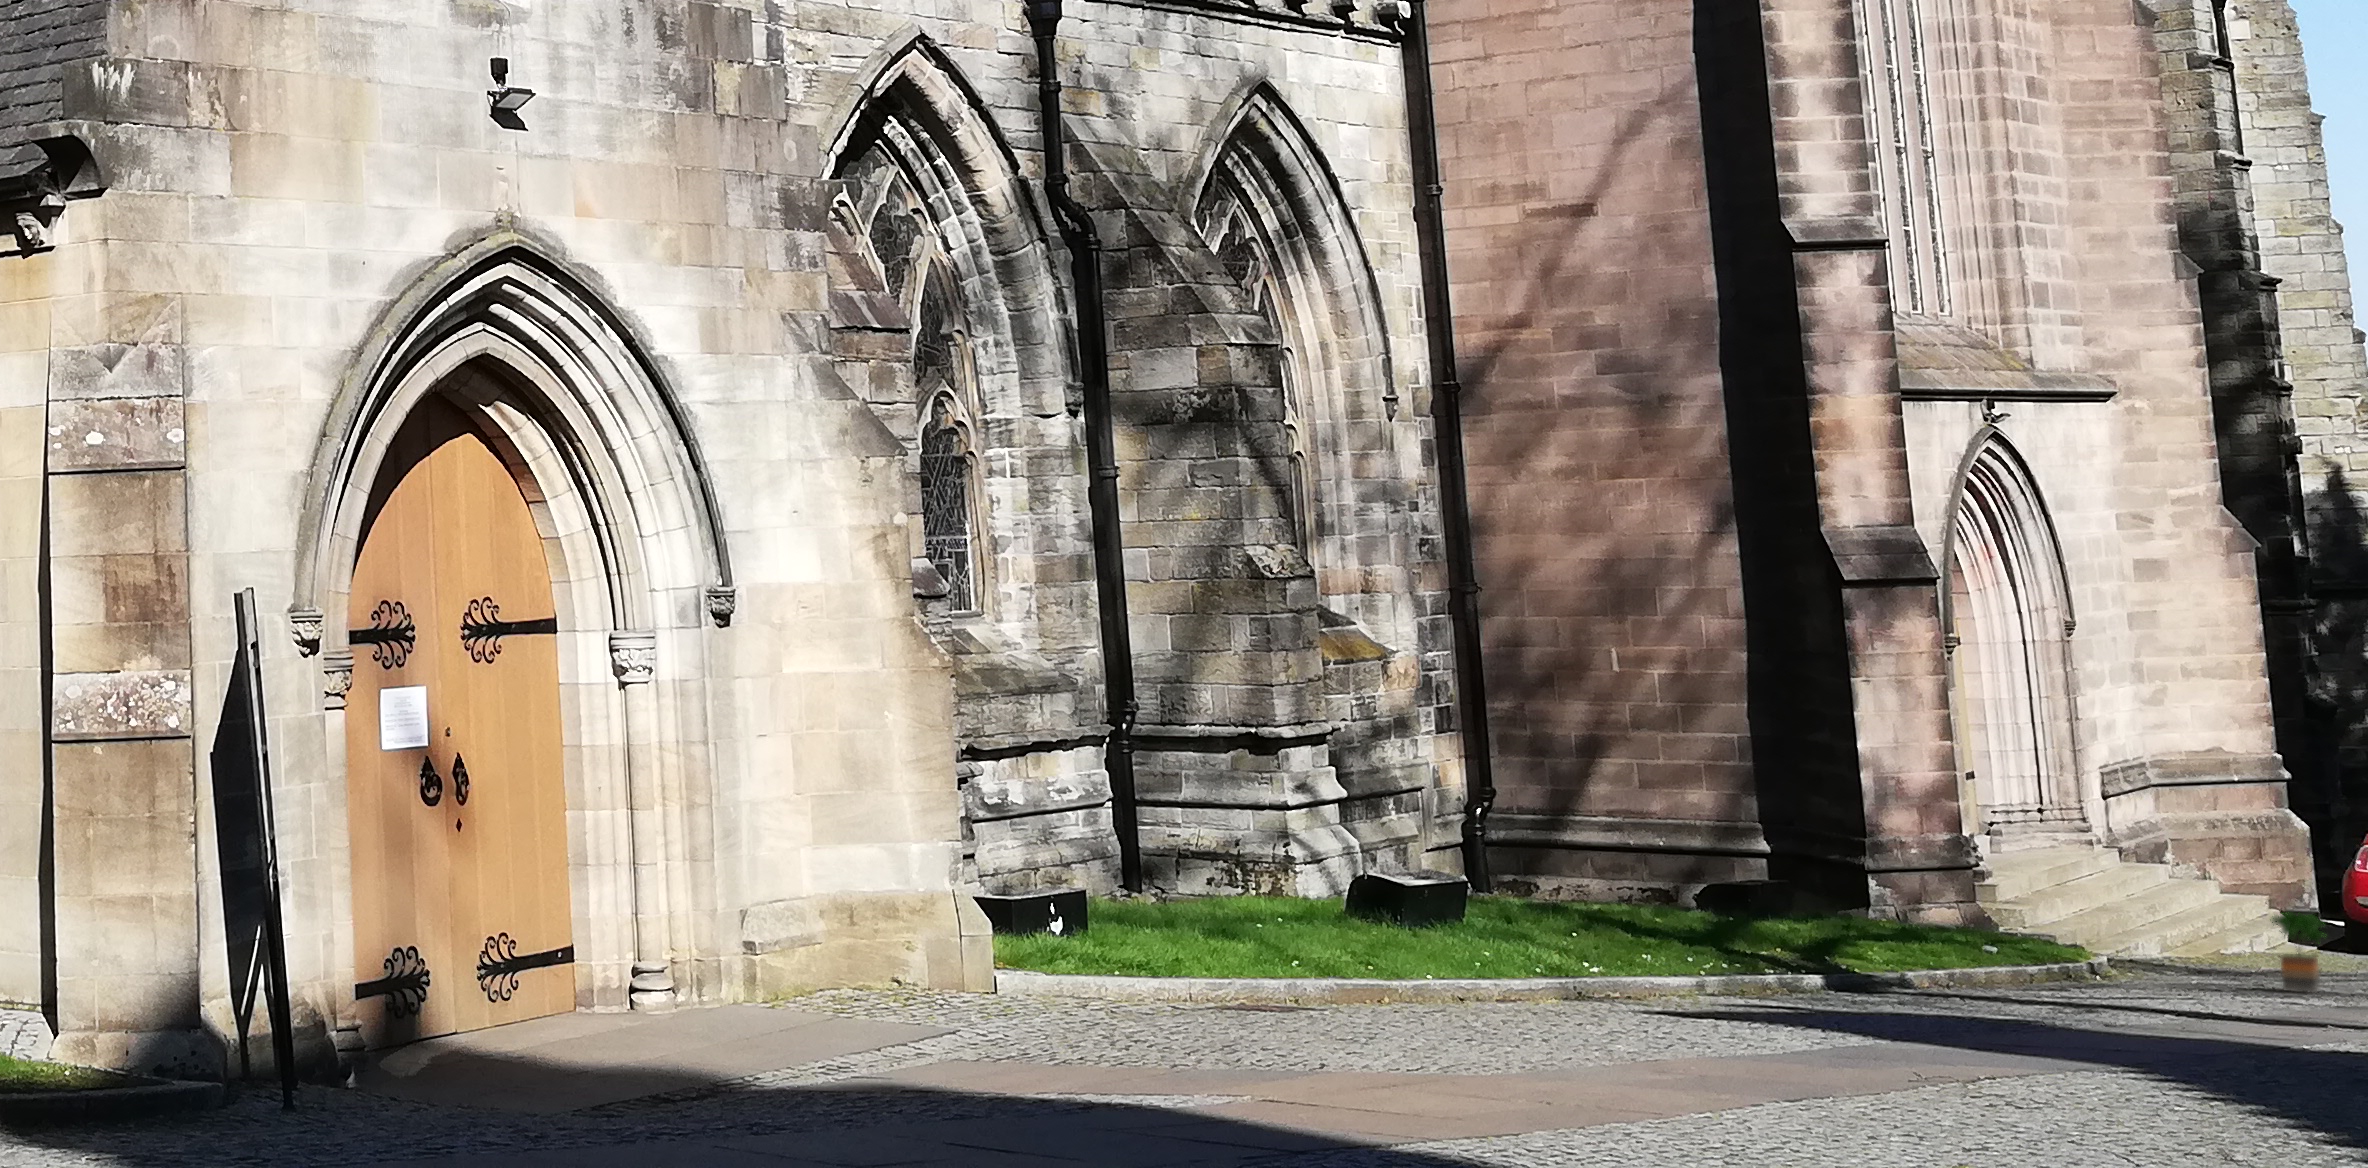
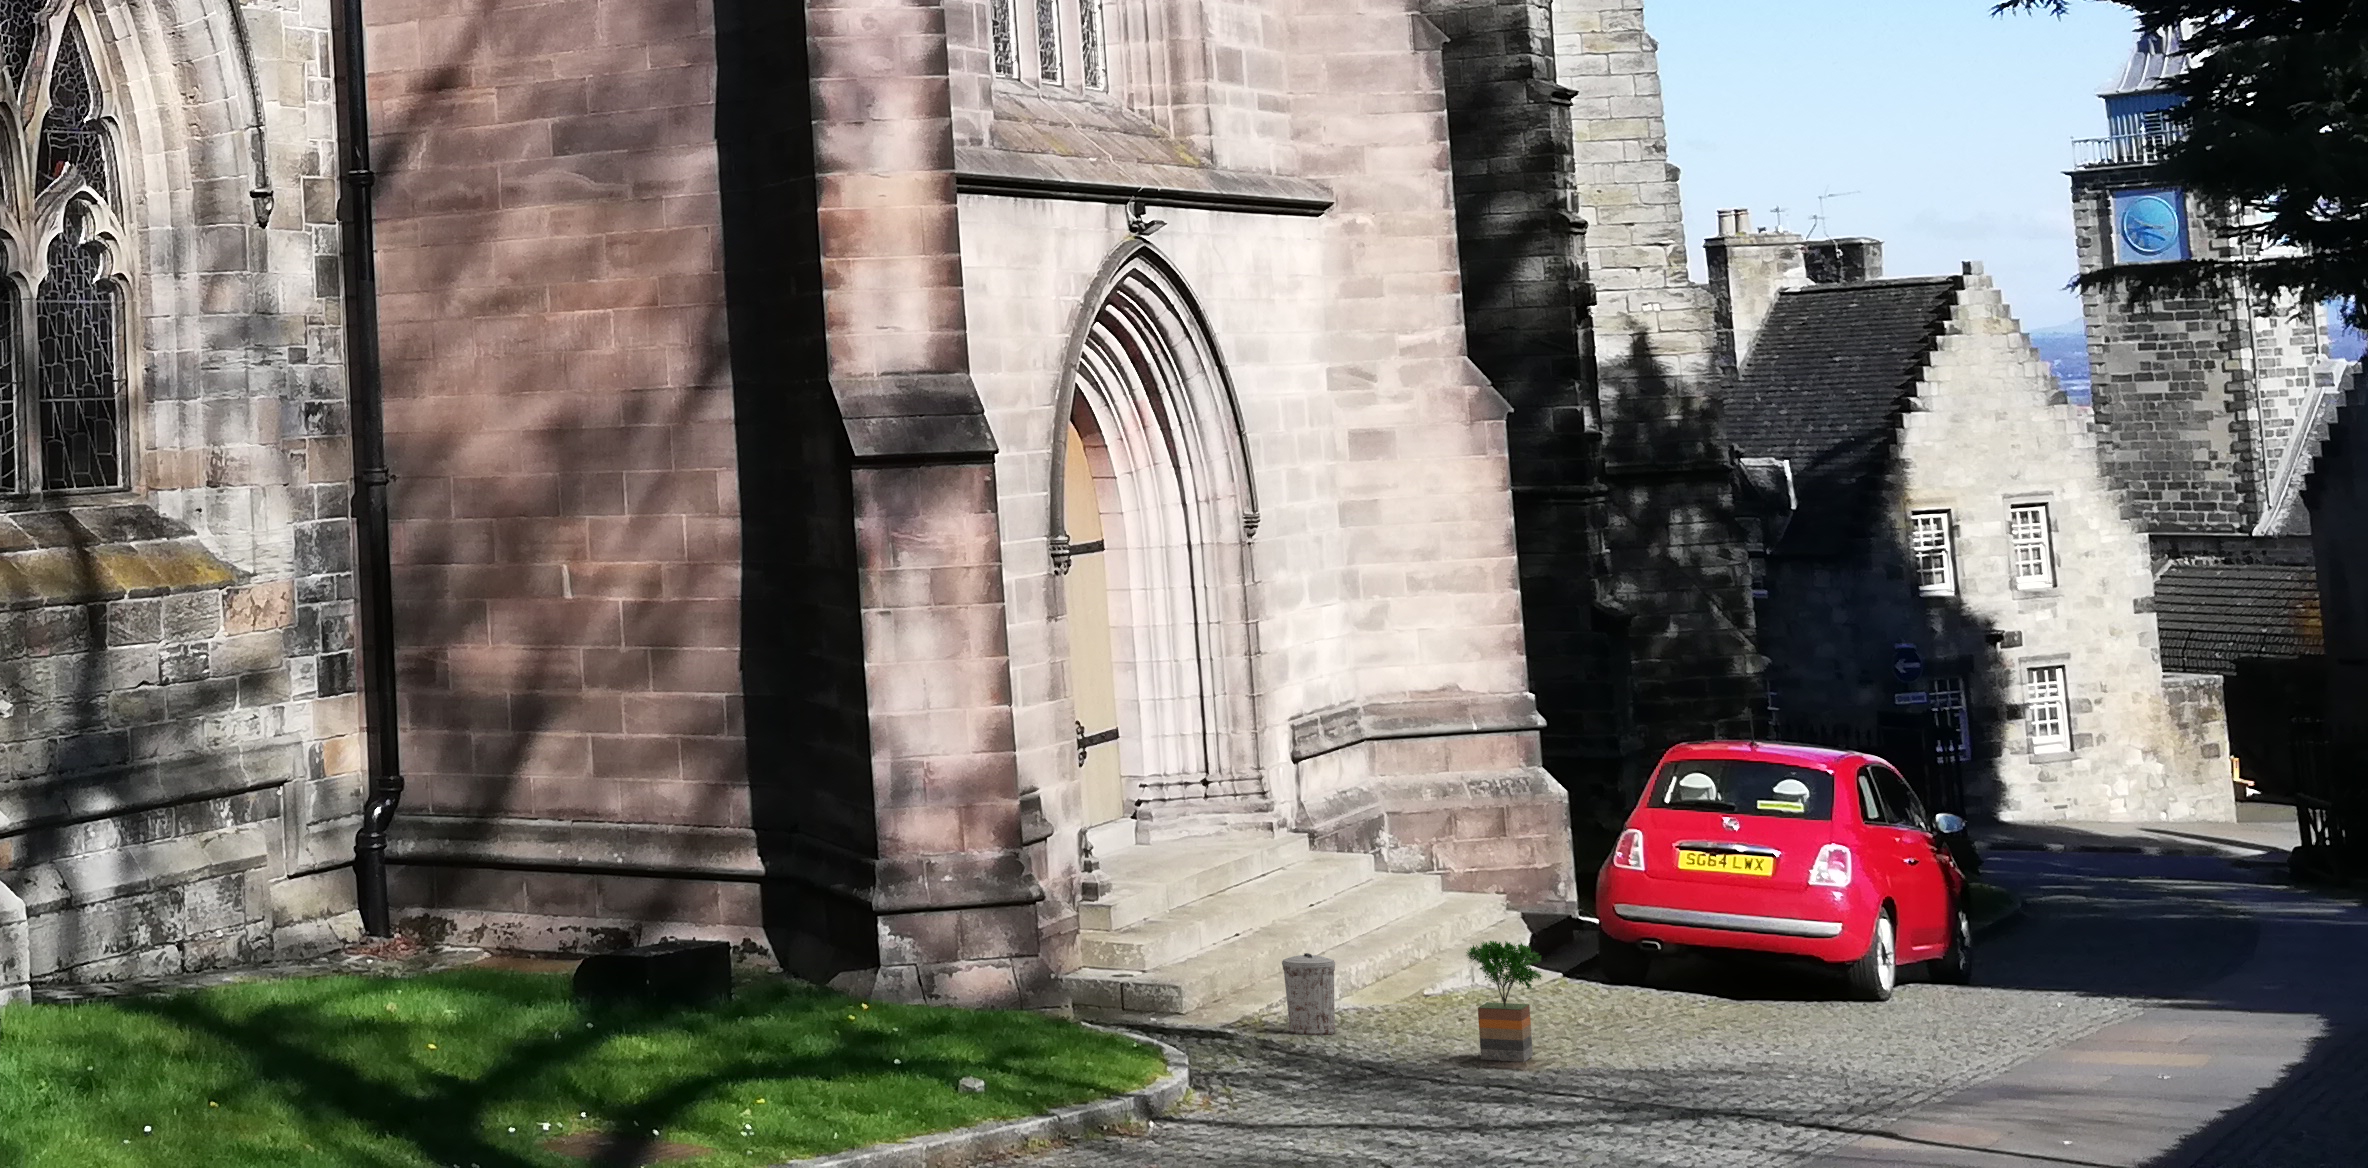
trash can: none [2127,921,2169,976] -> present [1282,953,1336,1035]

